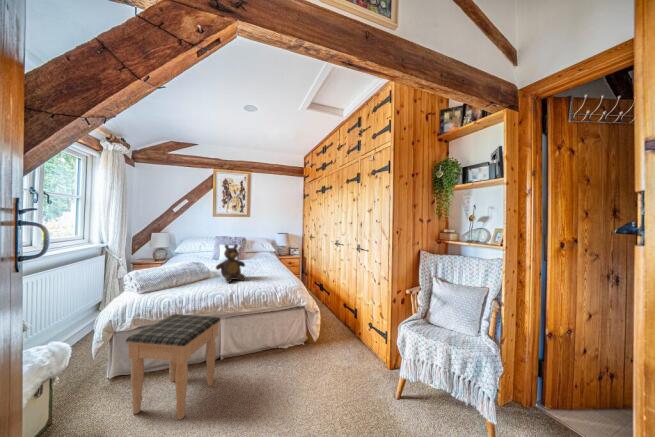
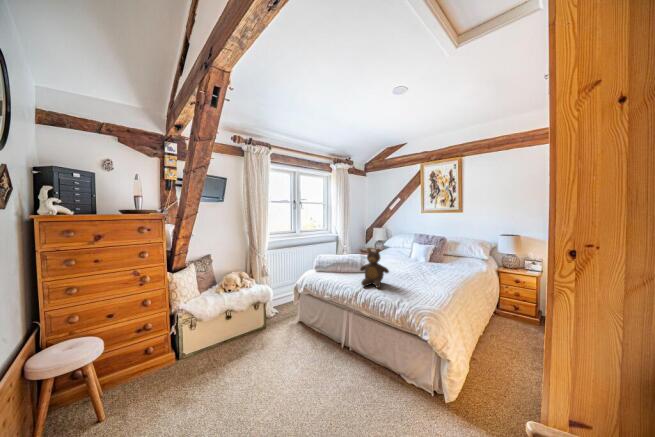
footstool: present [126,314,220,419] -> none [272,301,326,383]

